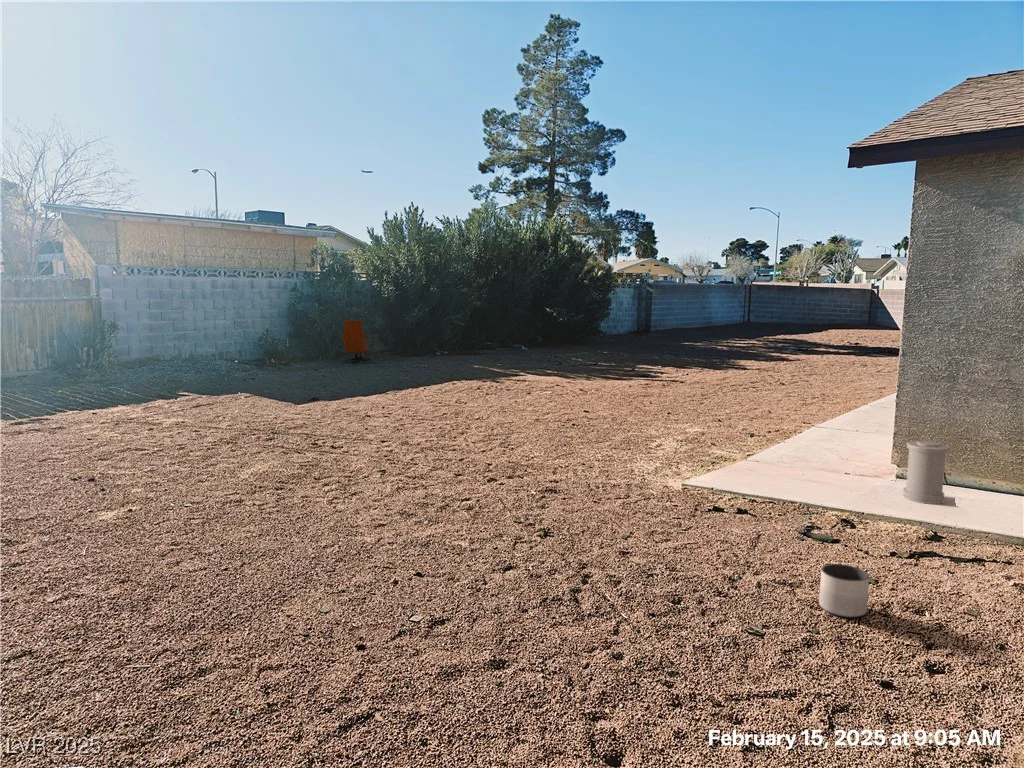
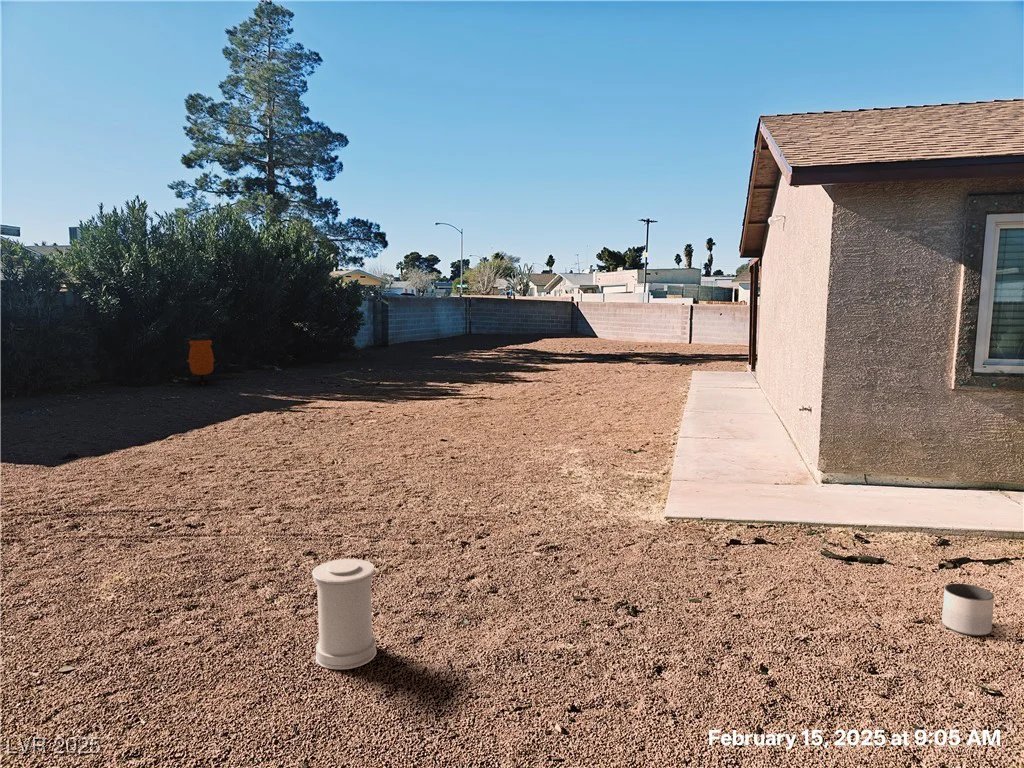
lounge chair: present [343,321,368,361] -> present [188,340,215,385]
trash can: present [903,441,949,504] -> present [312,559,377,669]

